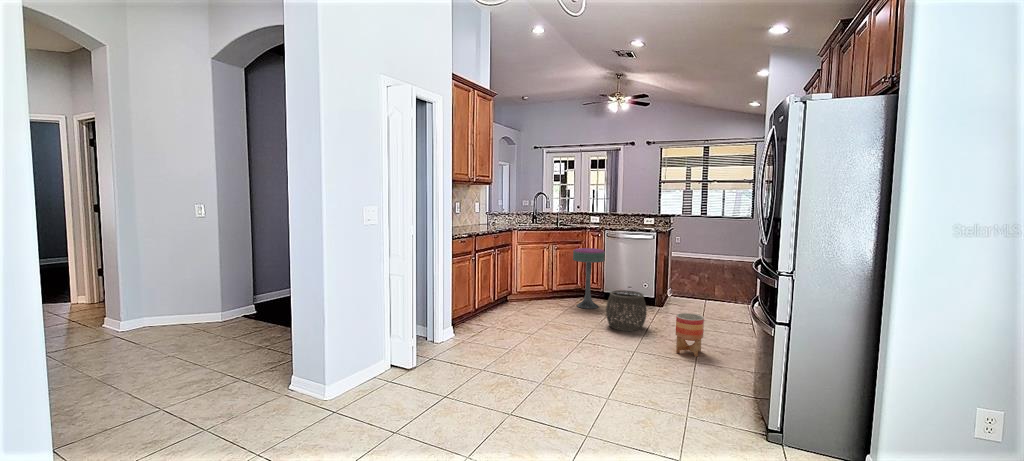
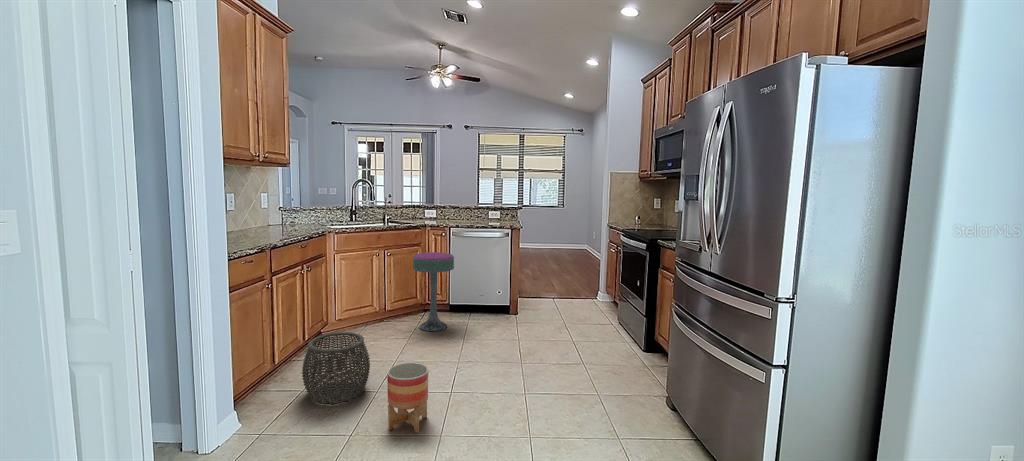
woven basket: present [606,290,647,331] -> present [302,332,370,404]
planter: present [676,313,704,357] -> present [387,363,428,433]

